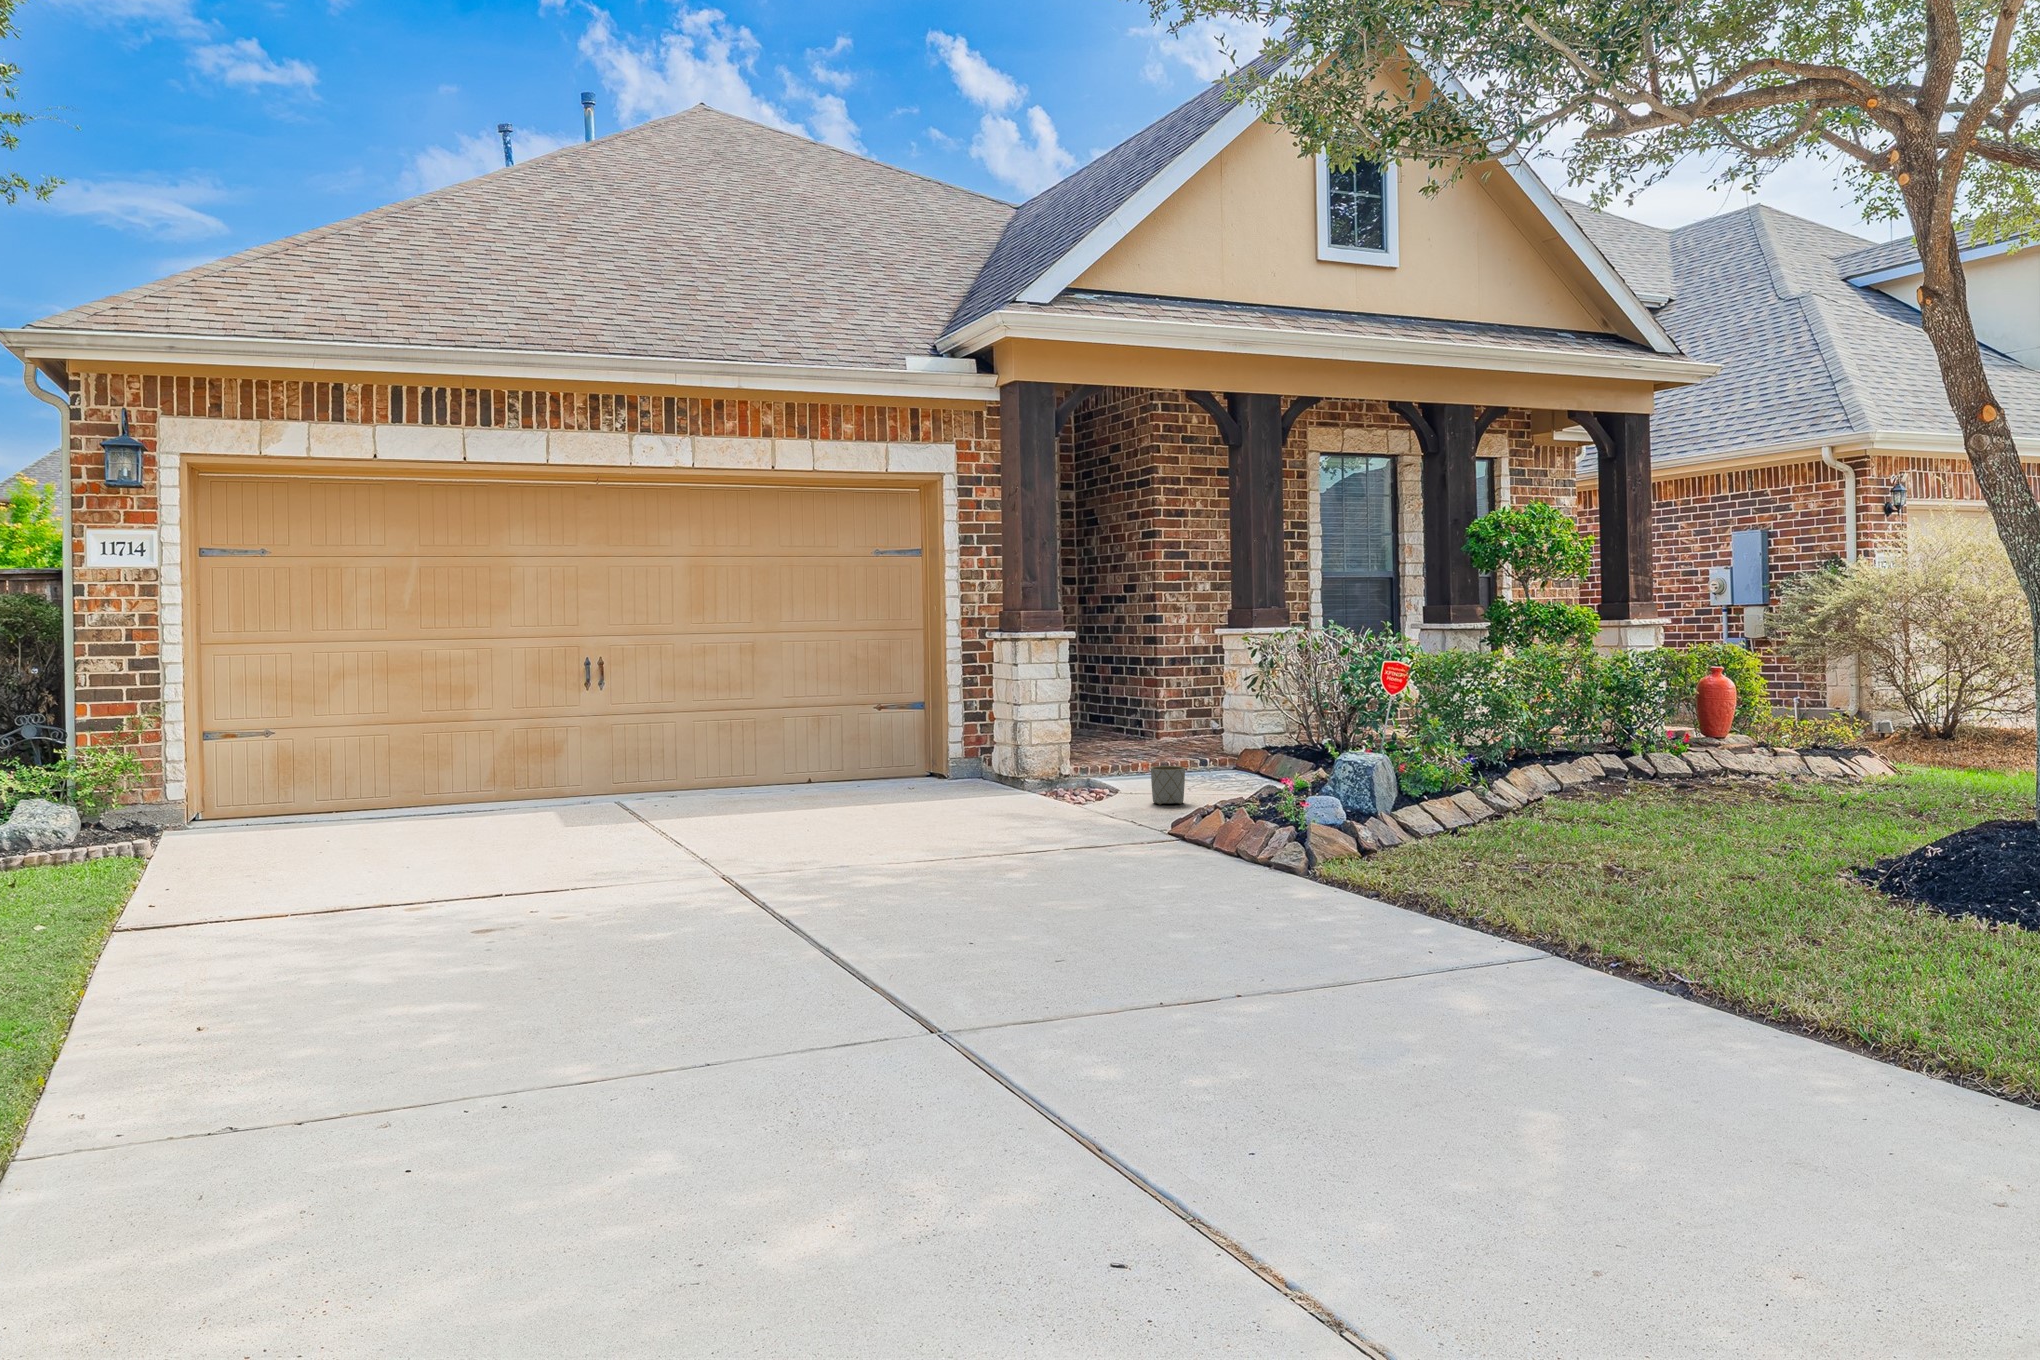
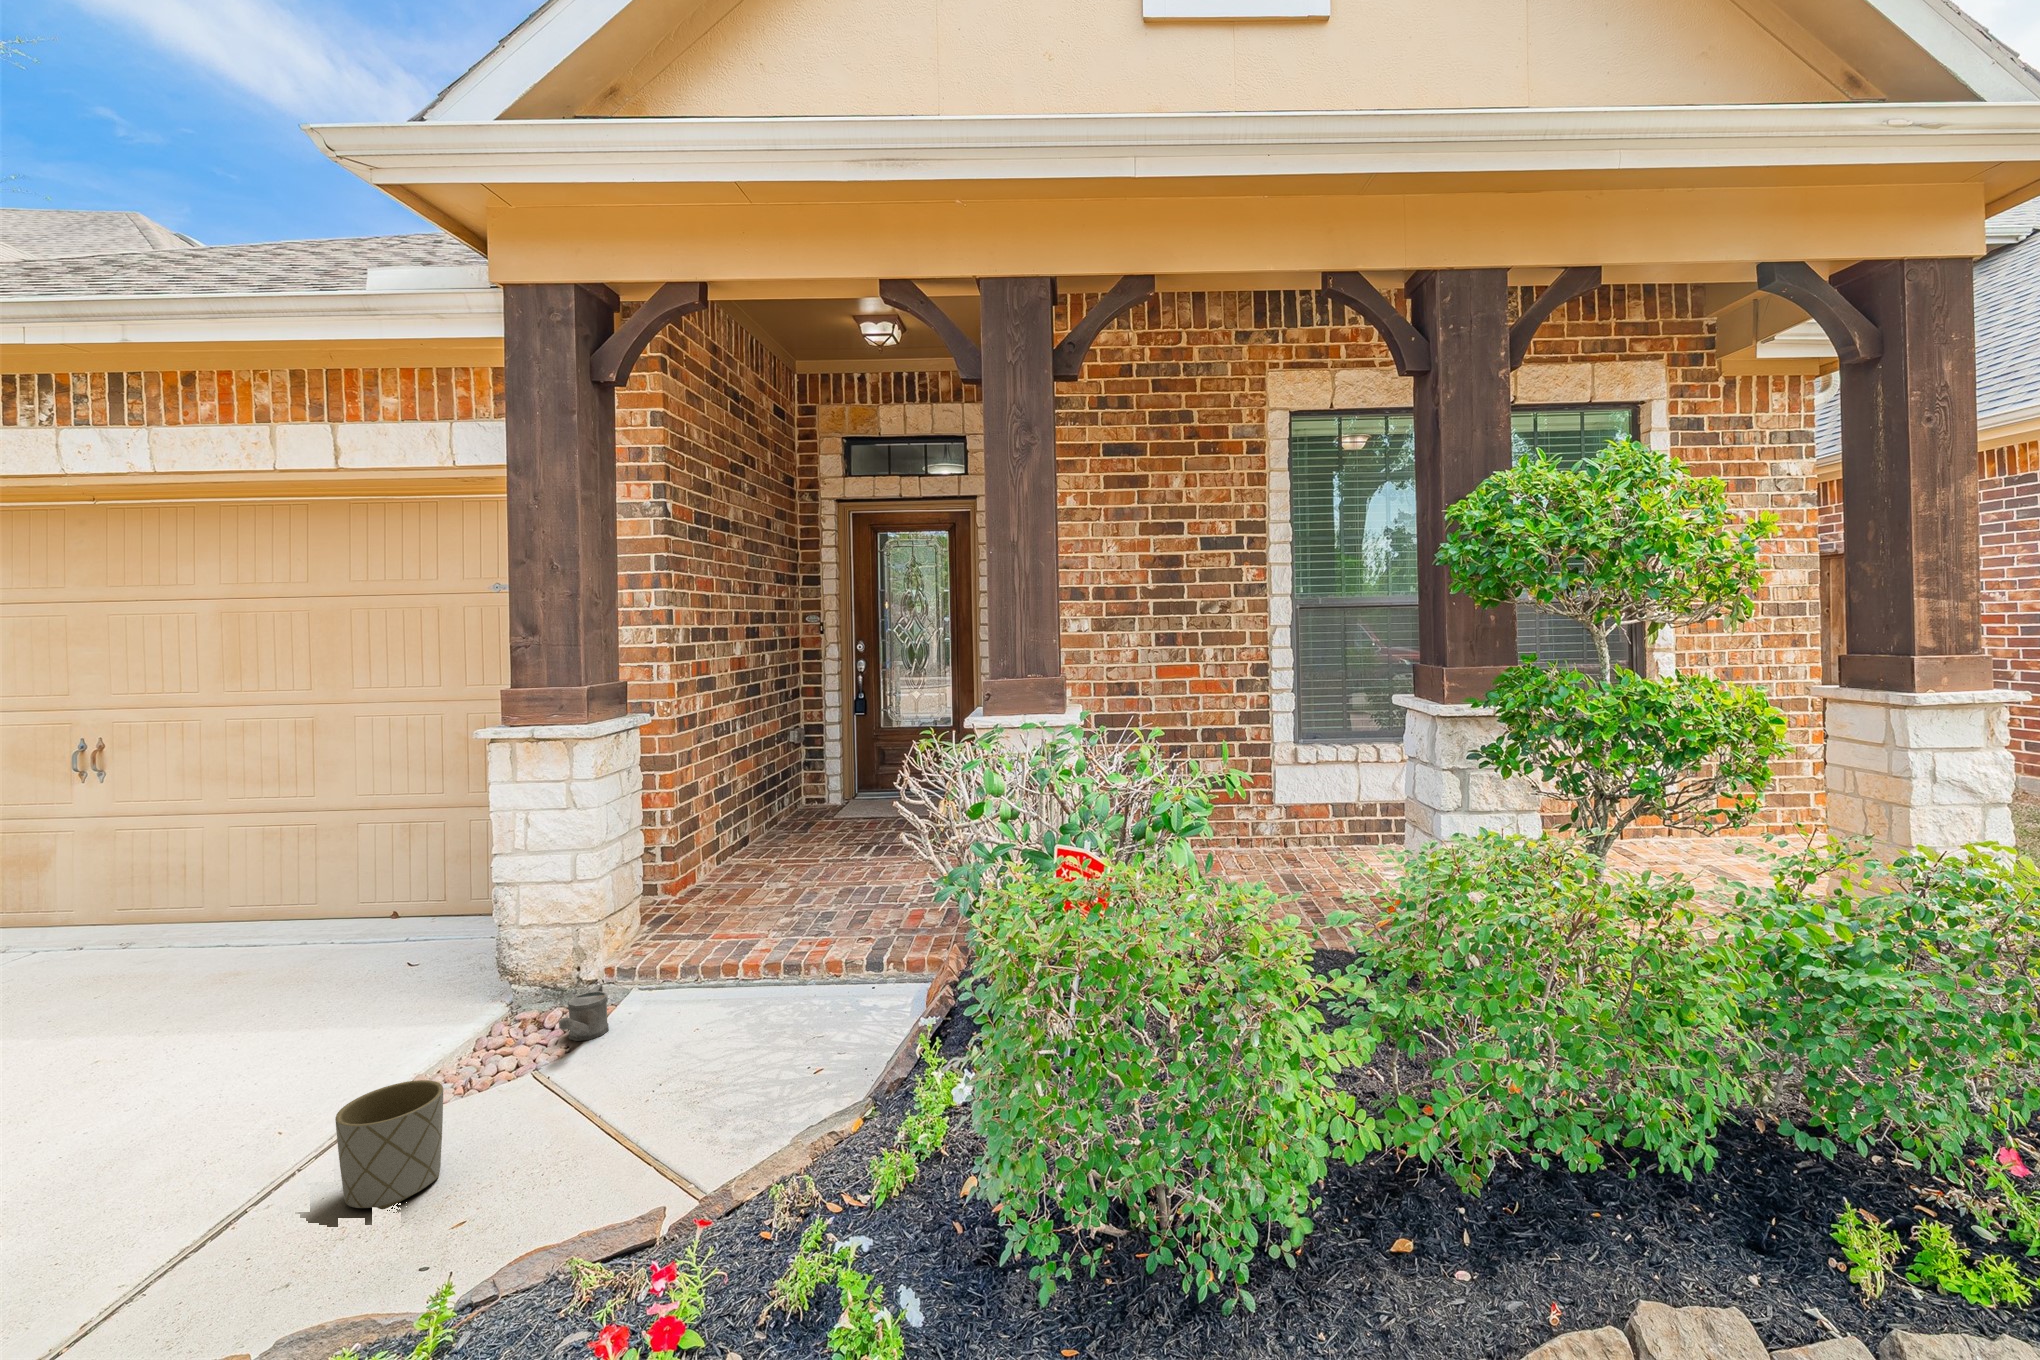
watering can: none [1102,767,1134,788] -> present [559,985,609,1041]

